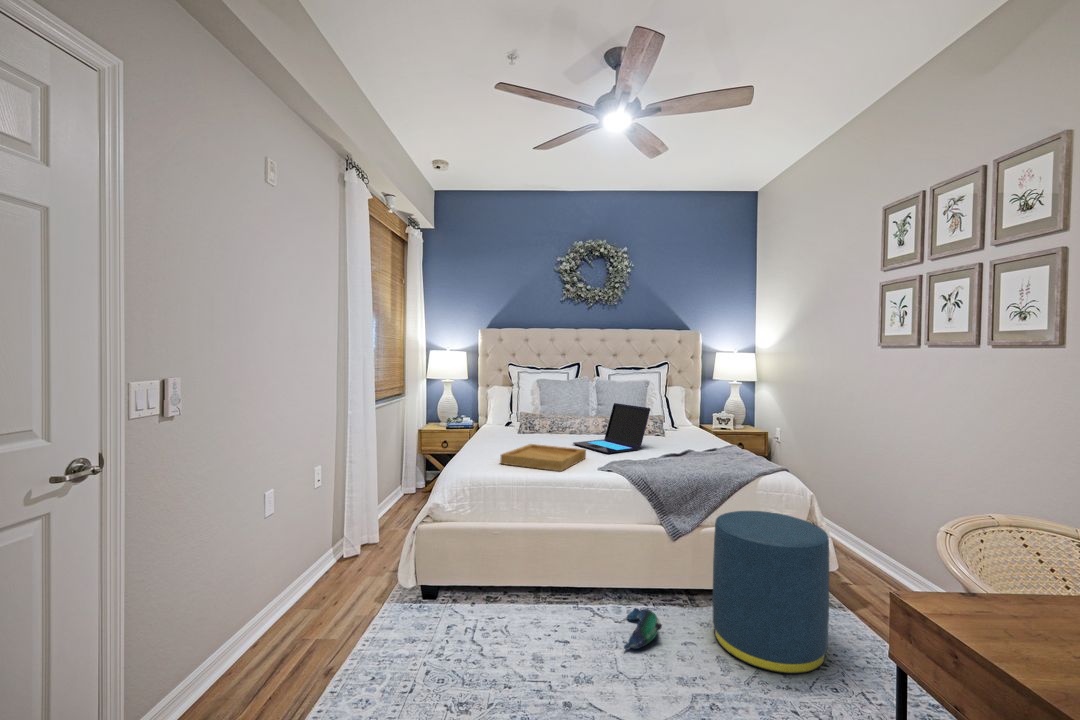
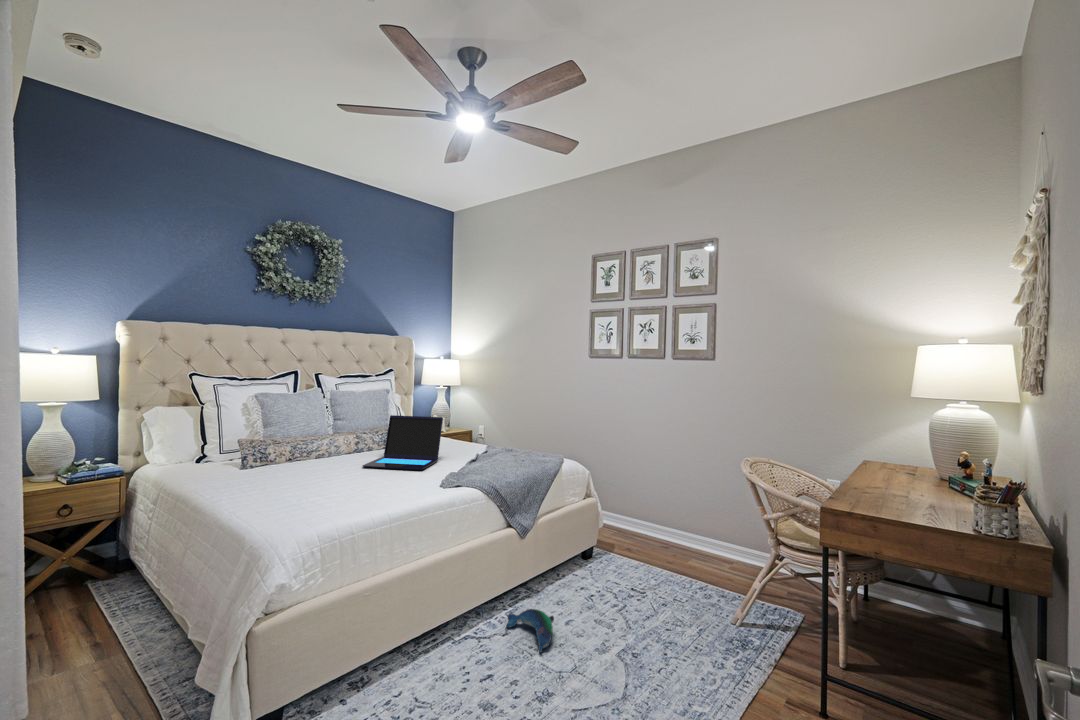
tray: present [500,444,586,471] -> none [339,469,428,505]
ottoman: present [713,511,829,674] -> none [564,492,649,617]

